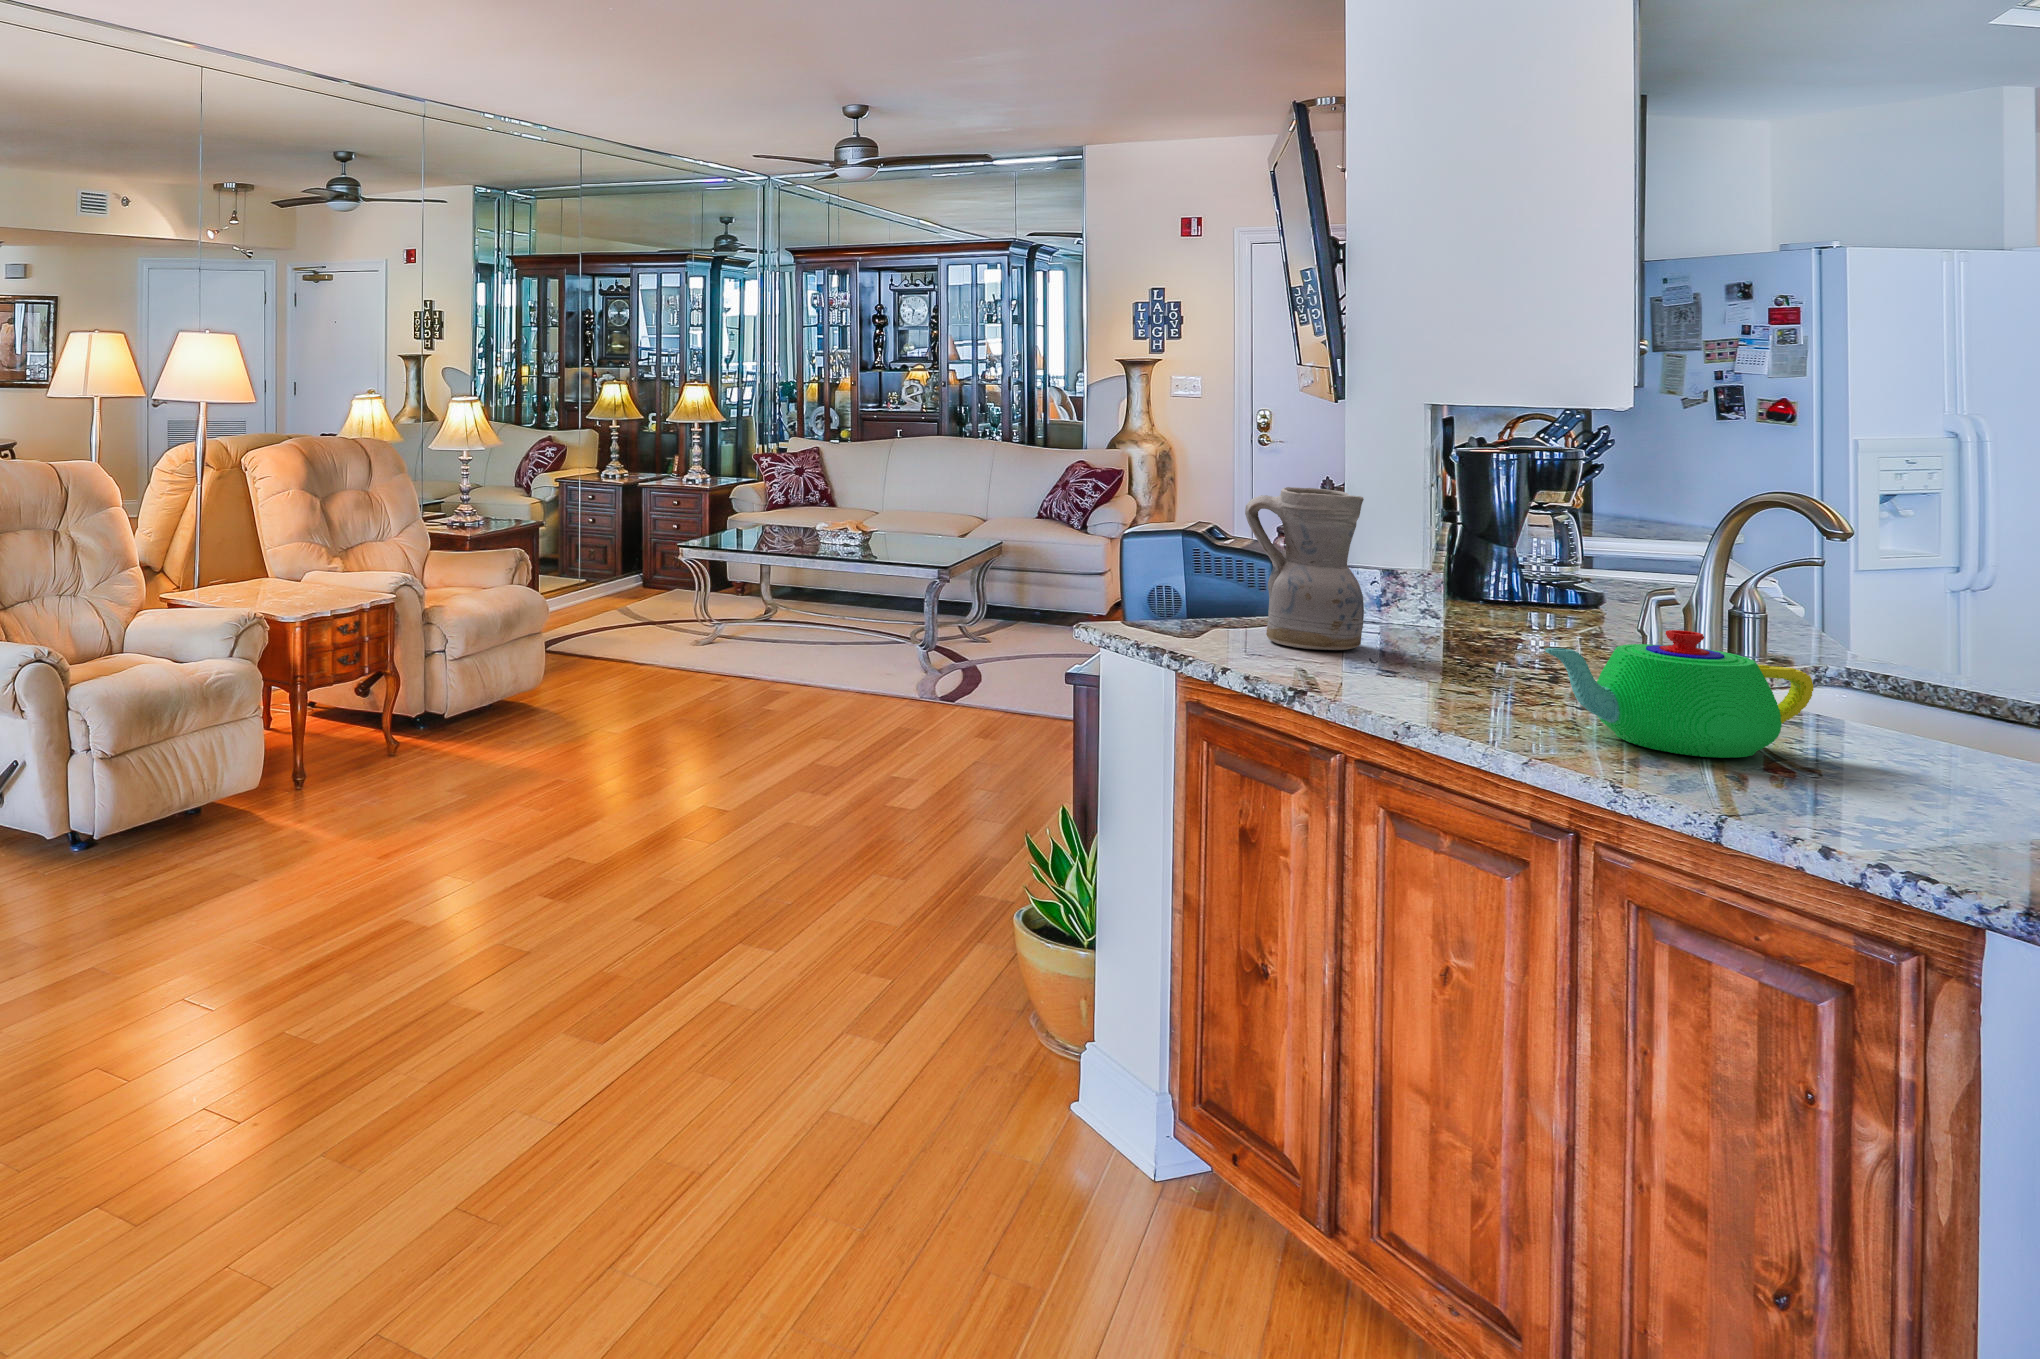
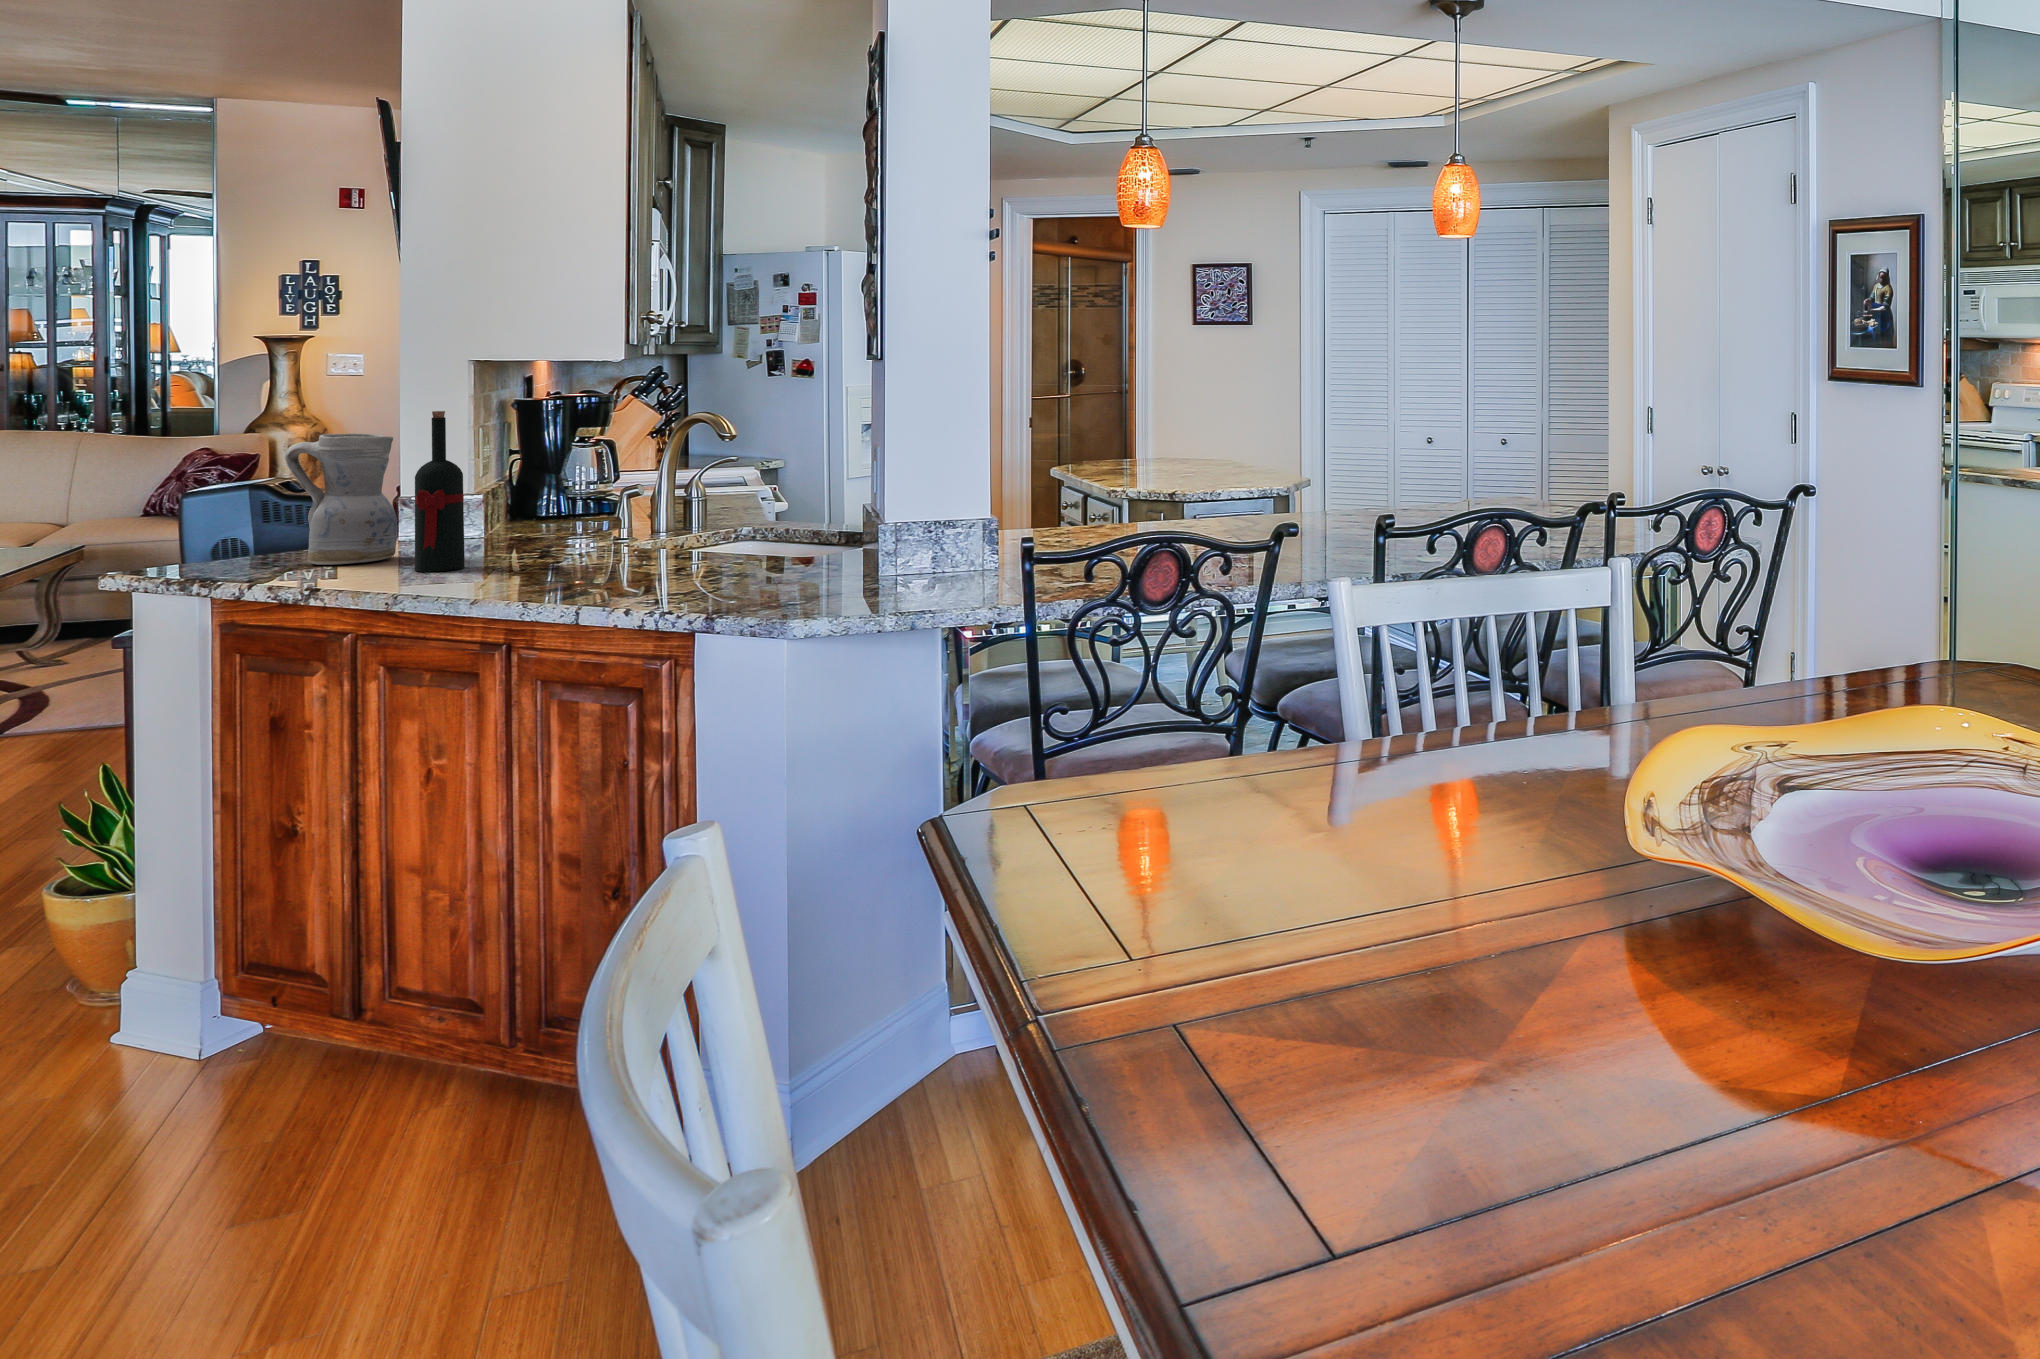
wine bottle: none [1401,471,1464,685] -> present [415,411,465,572]
teapot: present [1545,630,1813,758] -> none [497,503,672,583]

